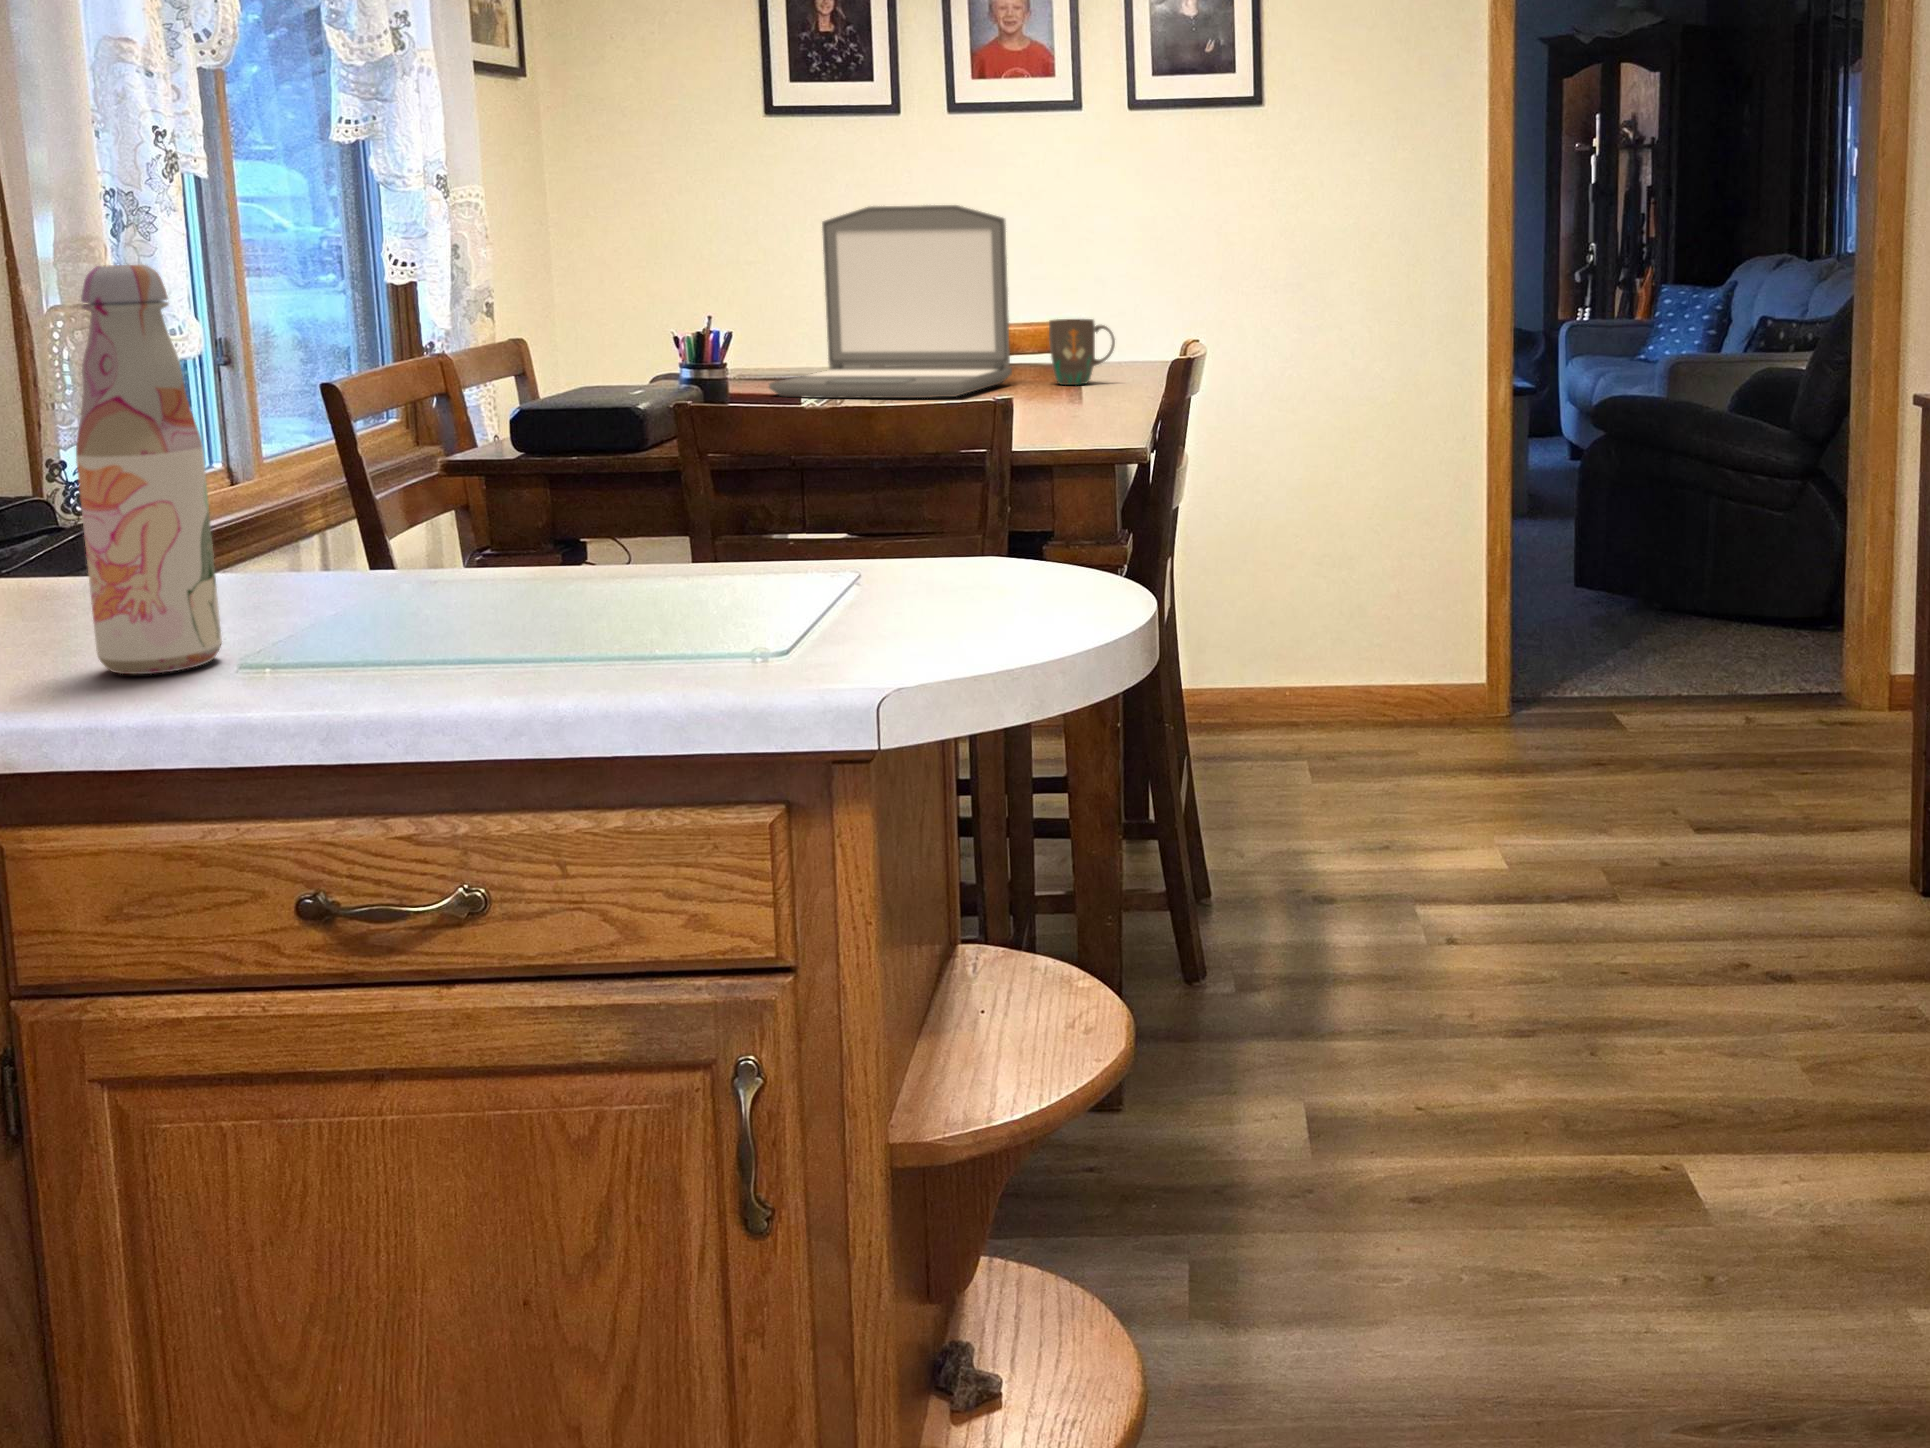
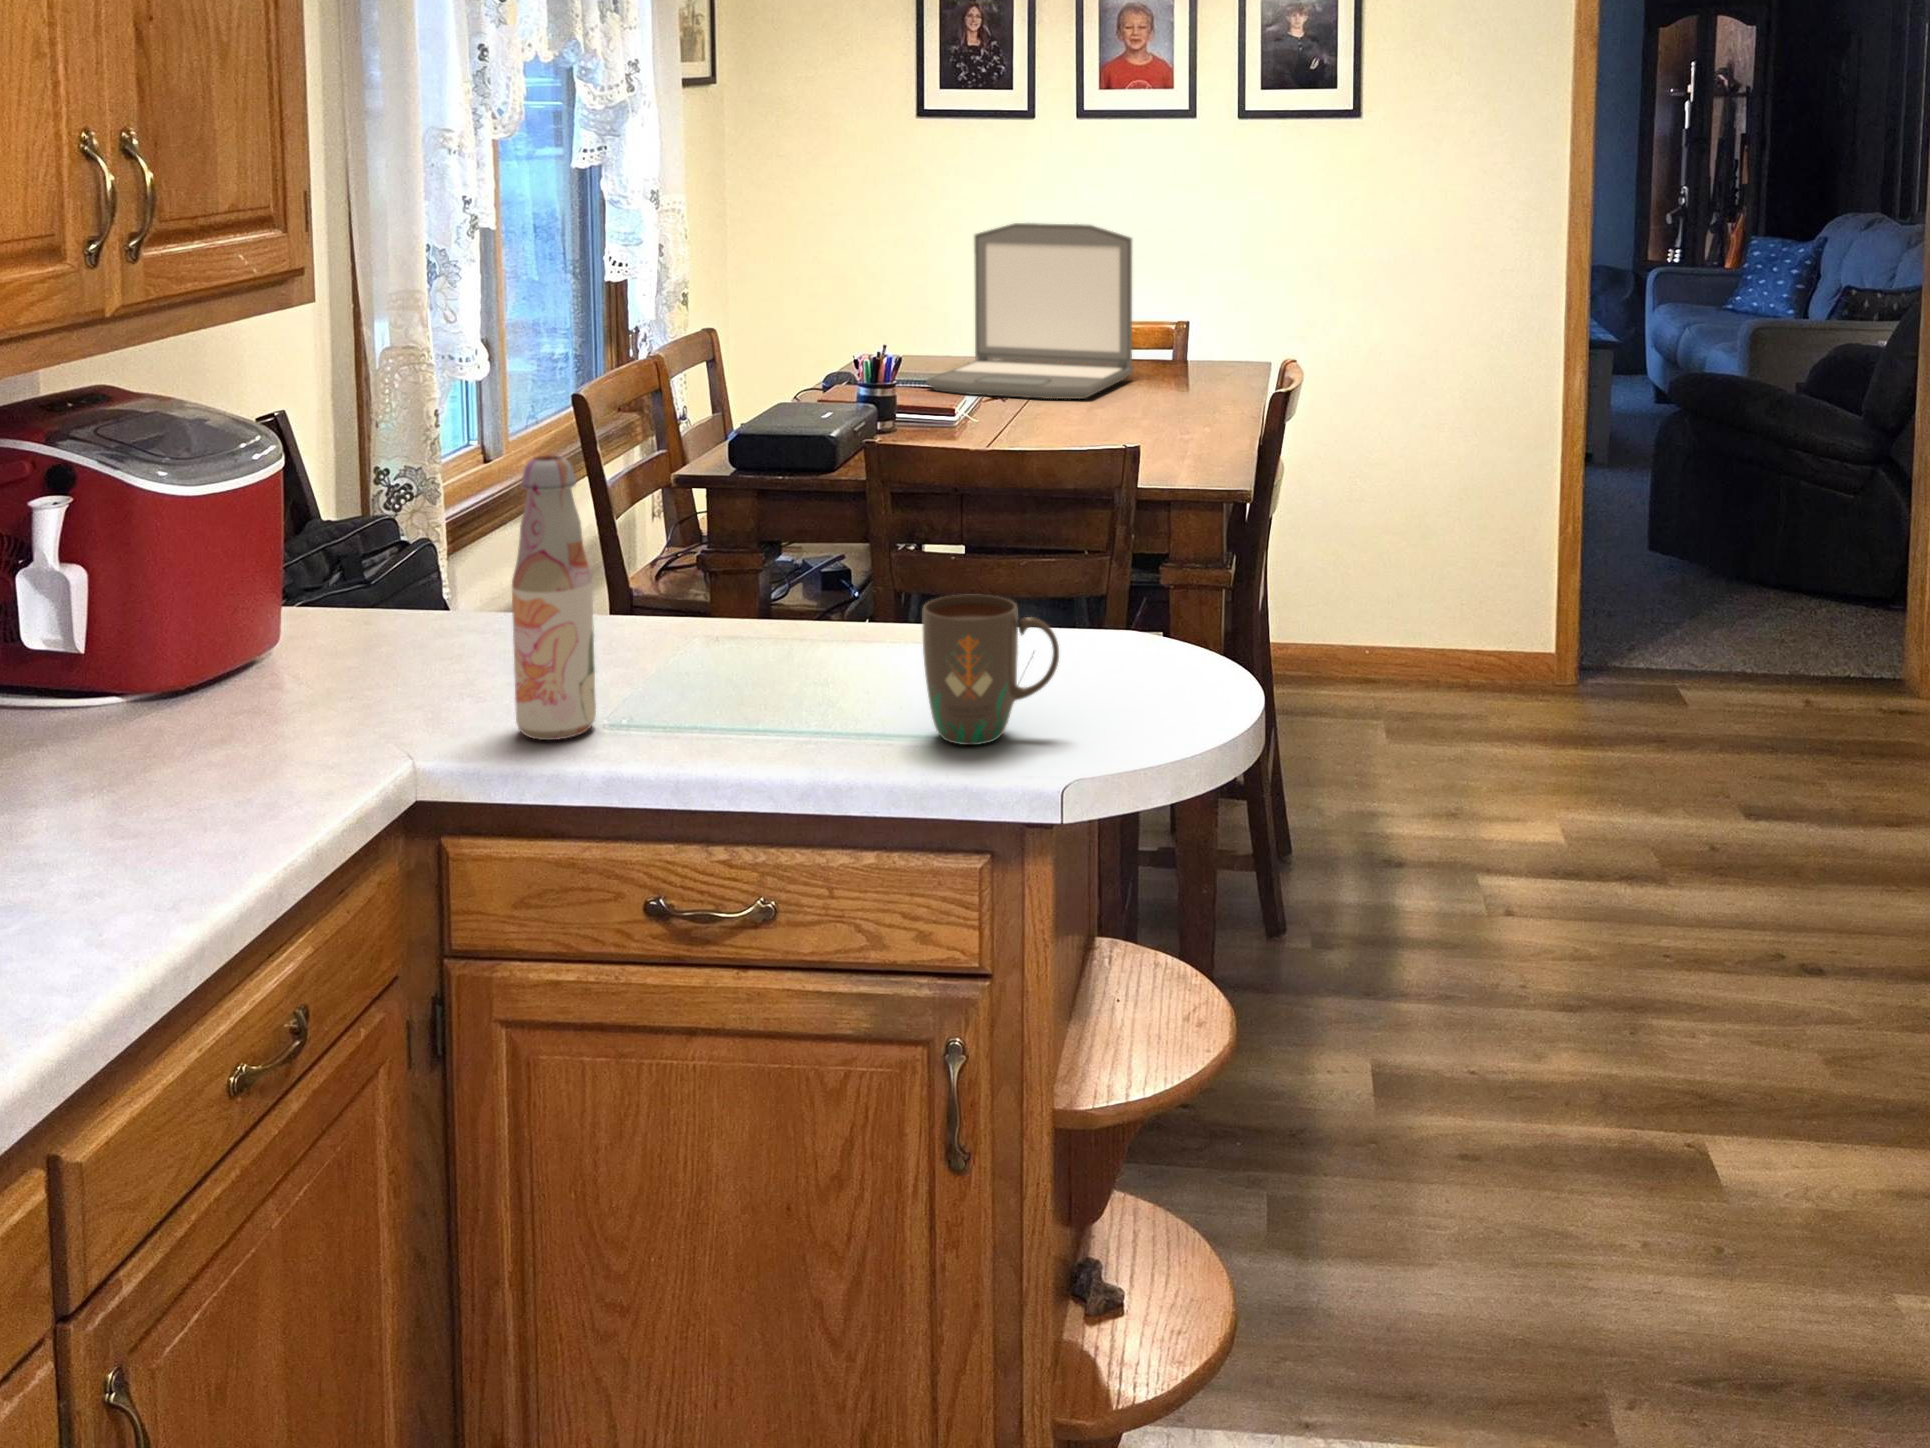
mug: present [1049,319,1115,385] -> present [923,595,1059,745]

